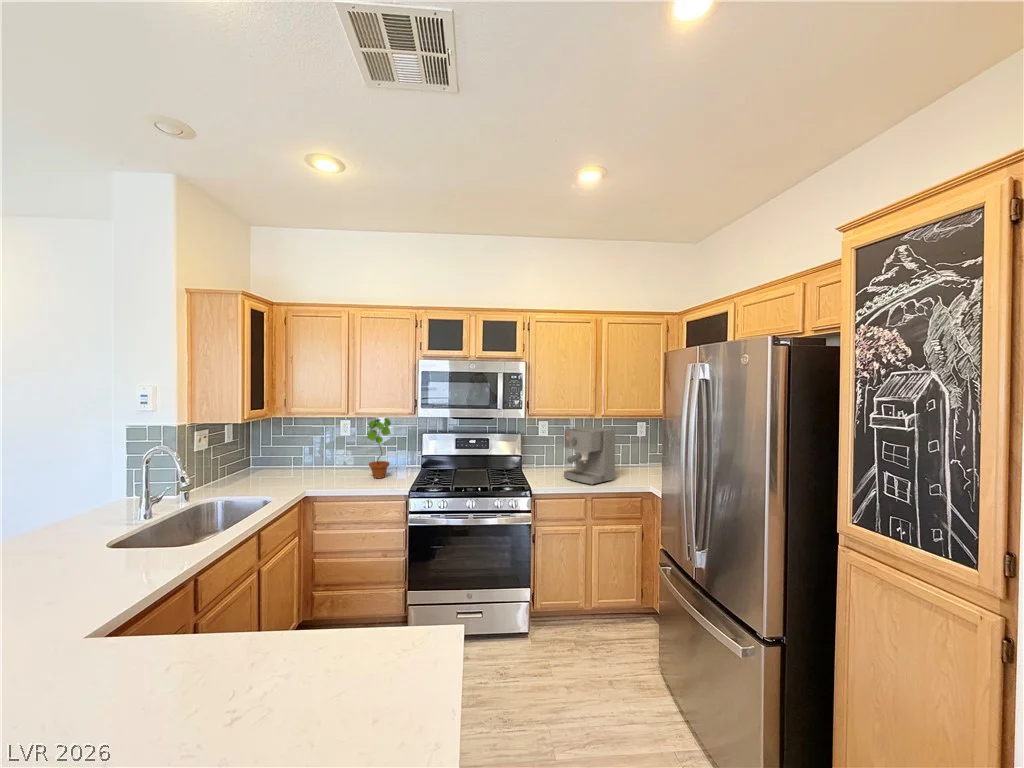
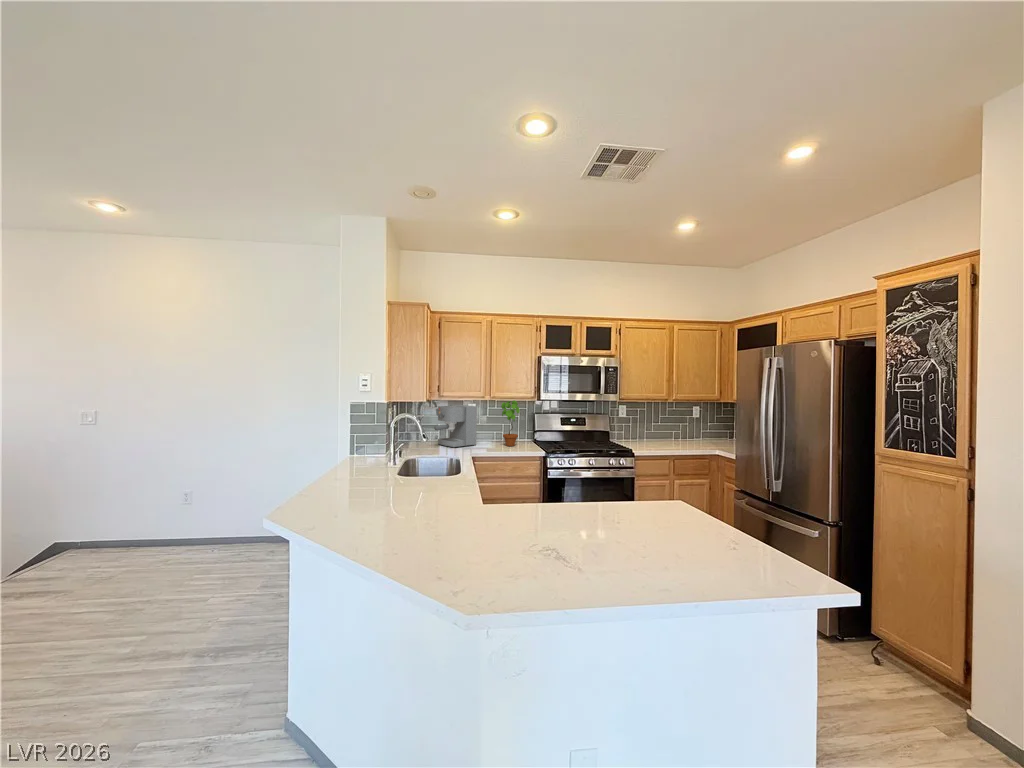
coffee maker: present [564,426,615,485] -> present [434,405,477,448]

